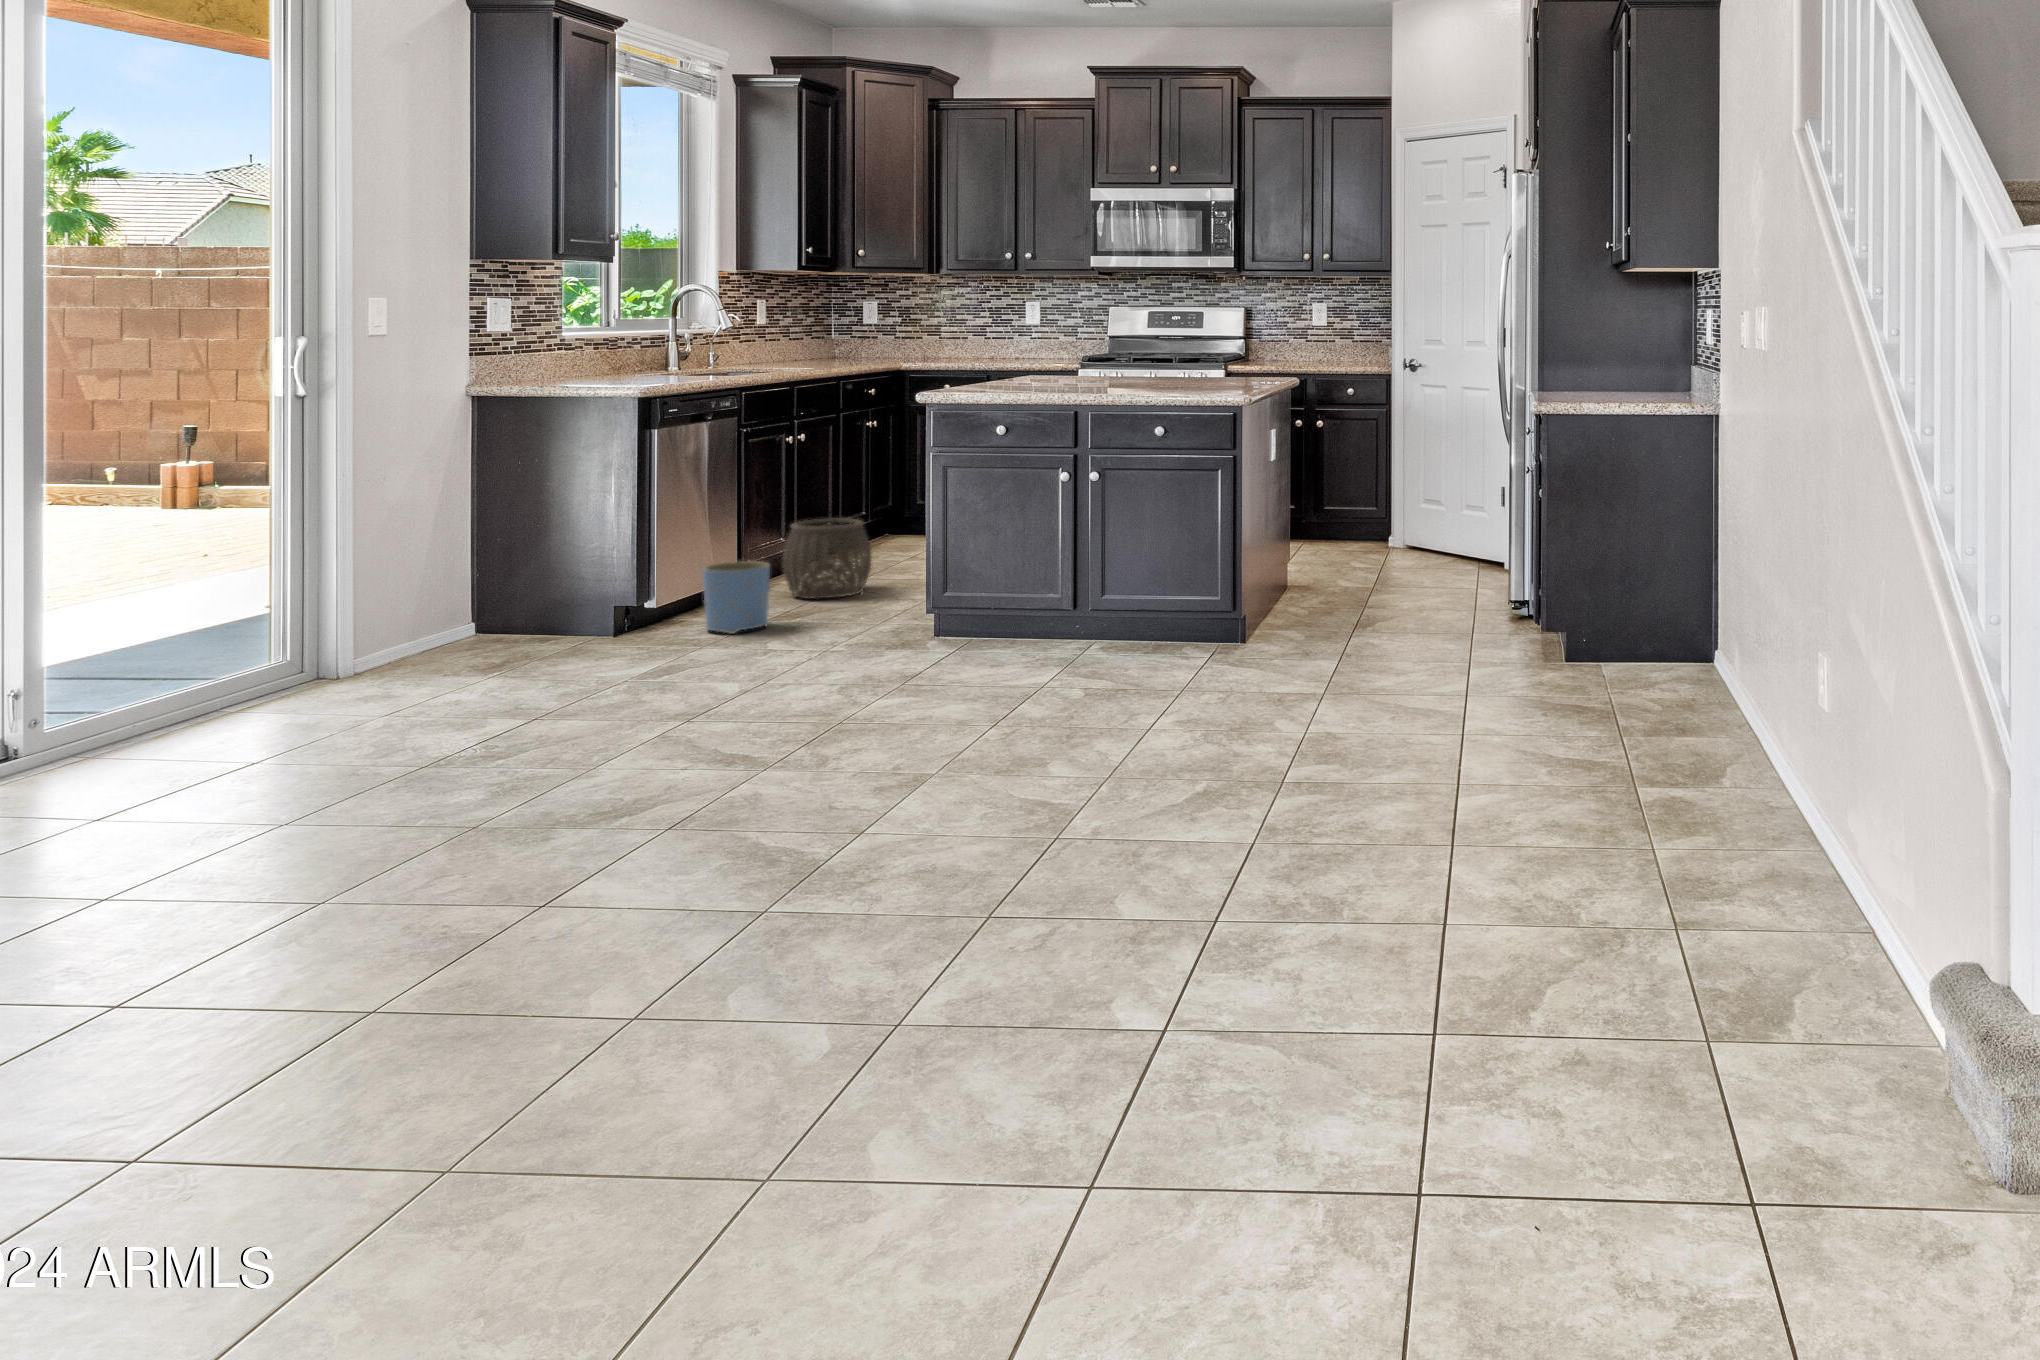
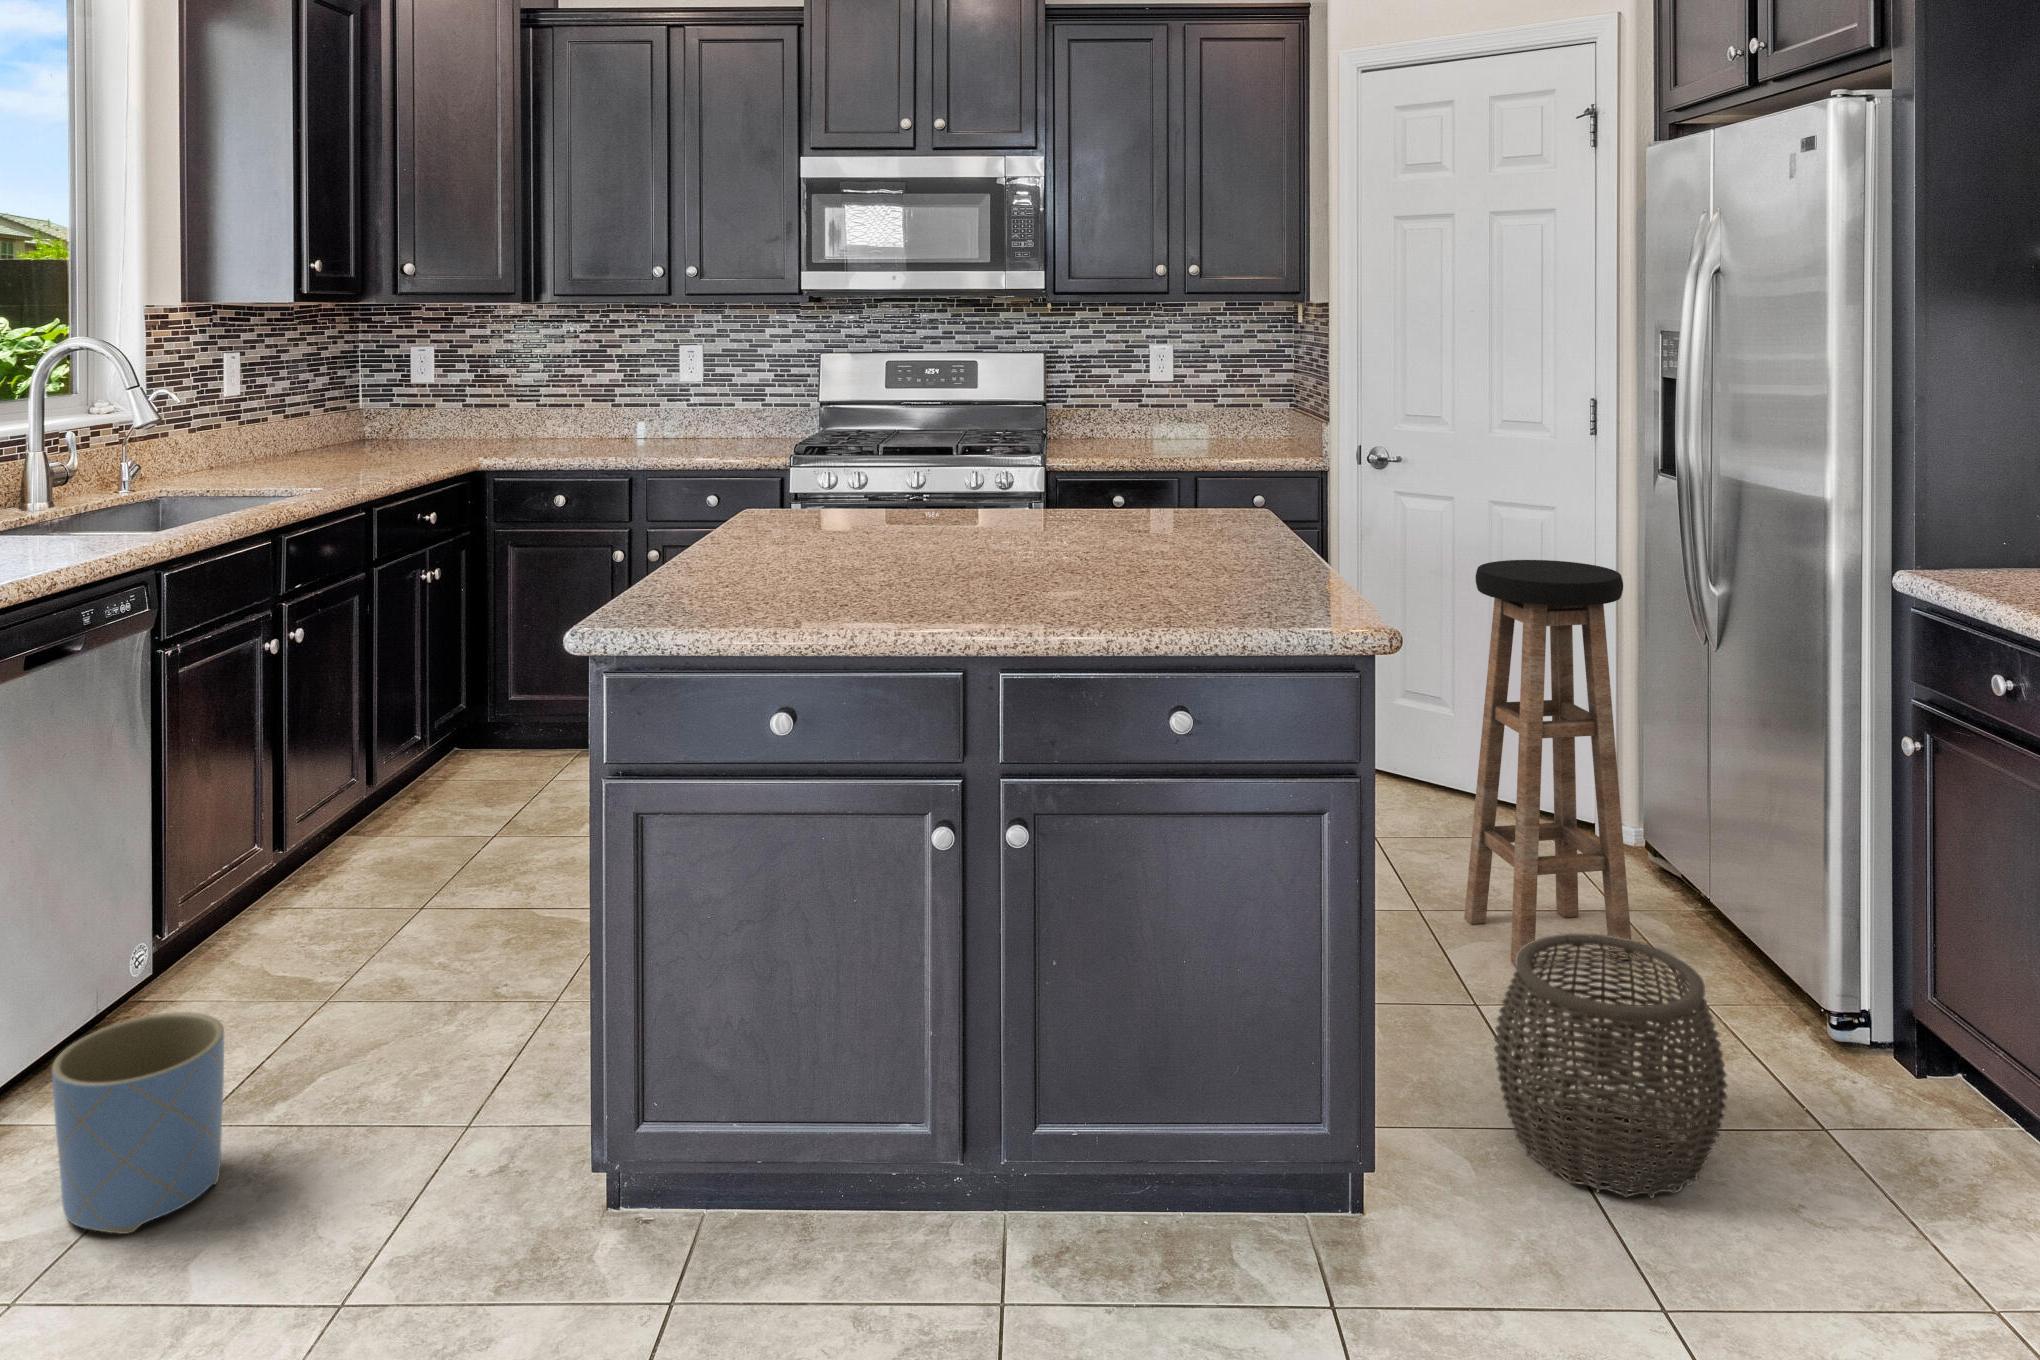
bar stool: none [1385,402,1456,598] -> present [1464,560,1633,965]
woven basket: present [783,518,872,599] -> present [1494,934,1728,1198]

